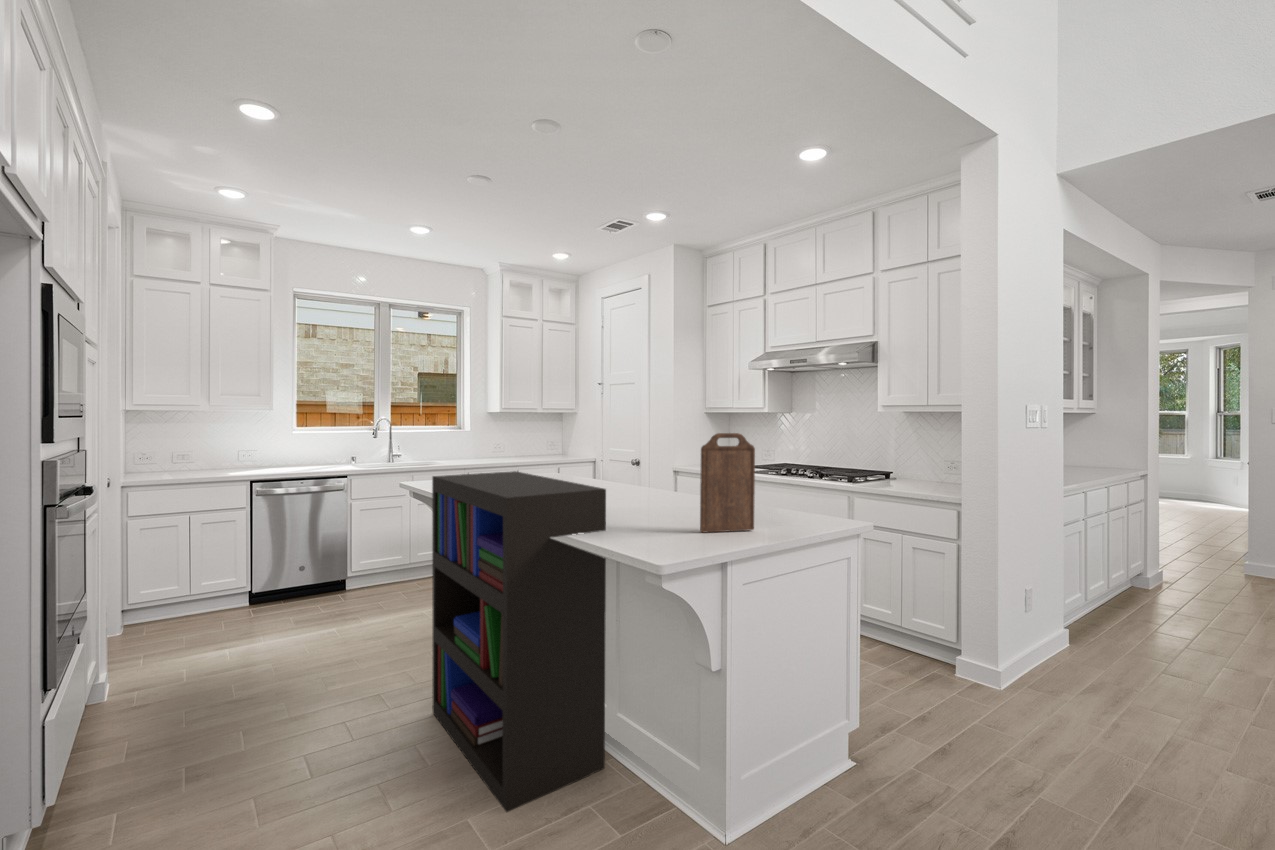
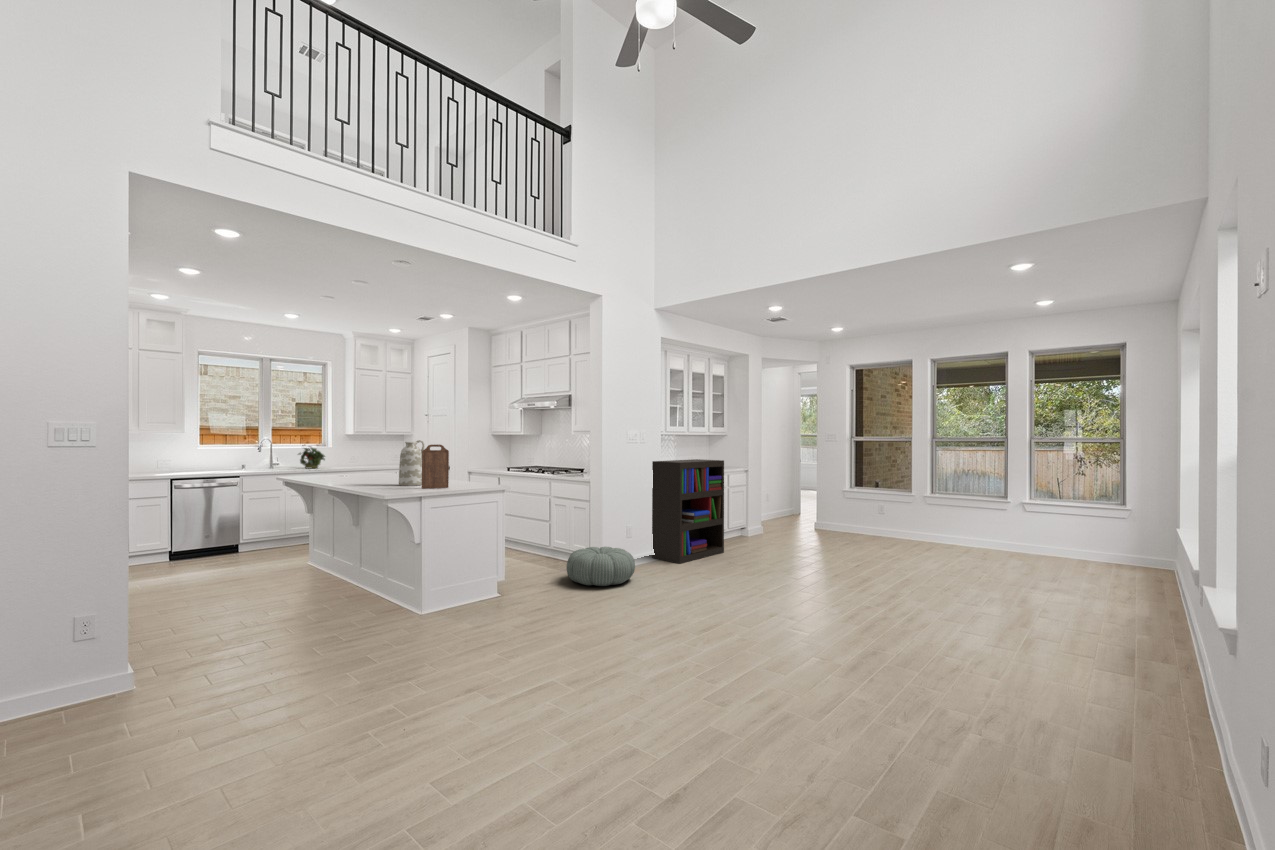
vase: none [630,423,679,518] -> present [399,440,424,486]
potted plant: none [425,426,463,461] -> present [299,445,325,468]
bookshelf: present [432,471,606,812] -> present [652,459,724,564]
pouf: none [969,647,1160,765] -> present [567,547,635,586]

